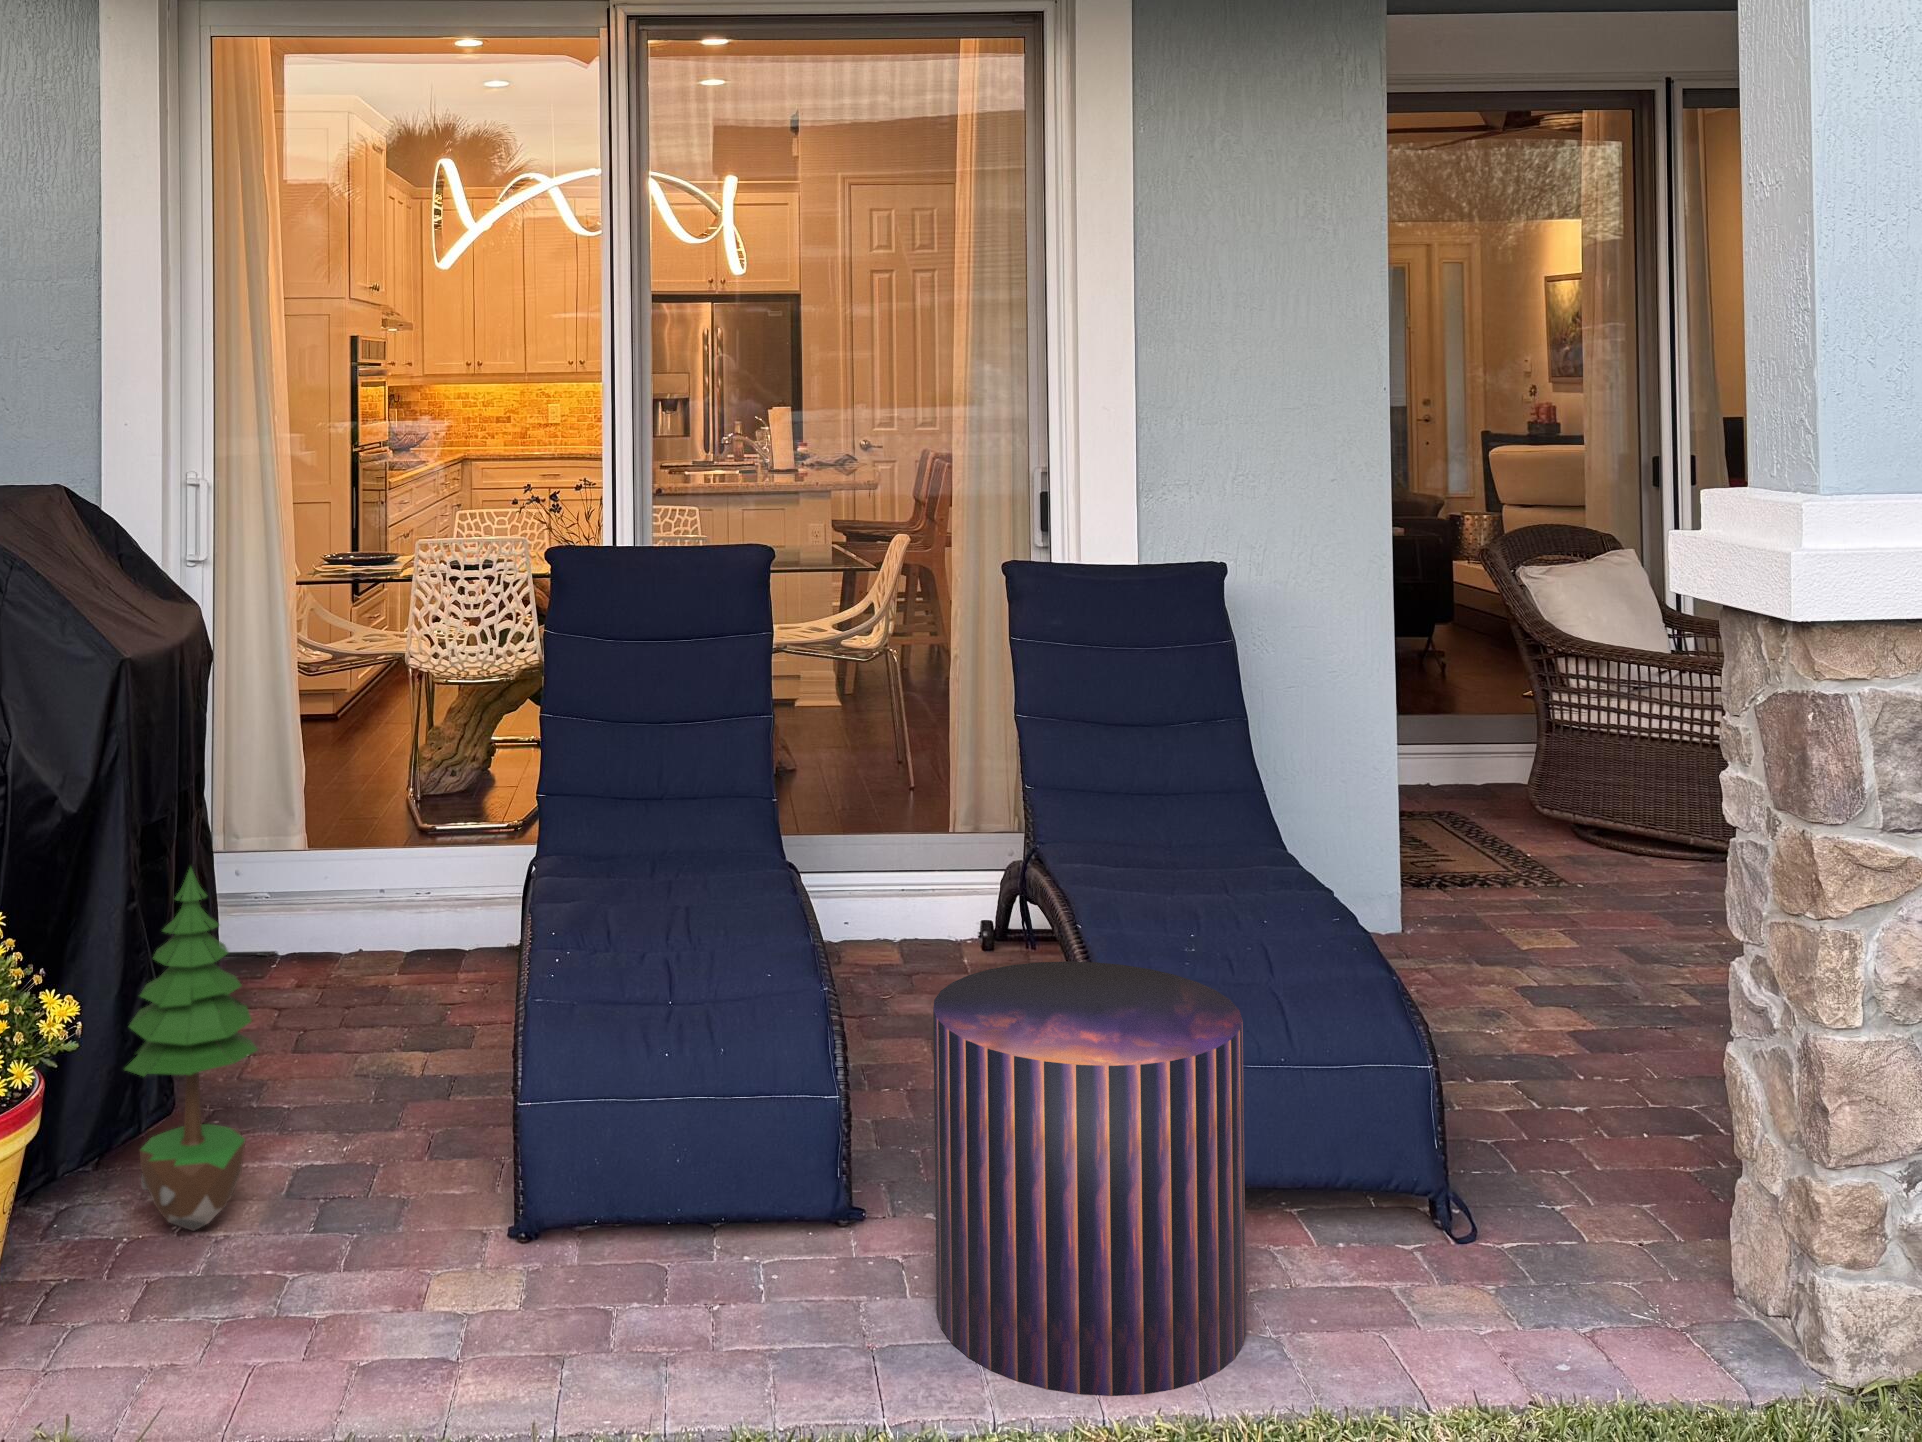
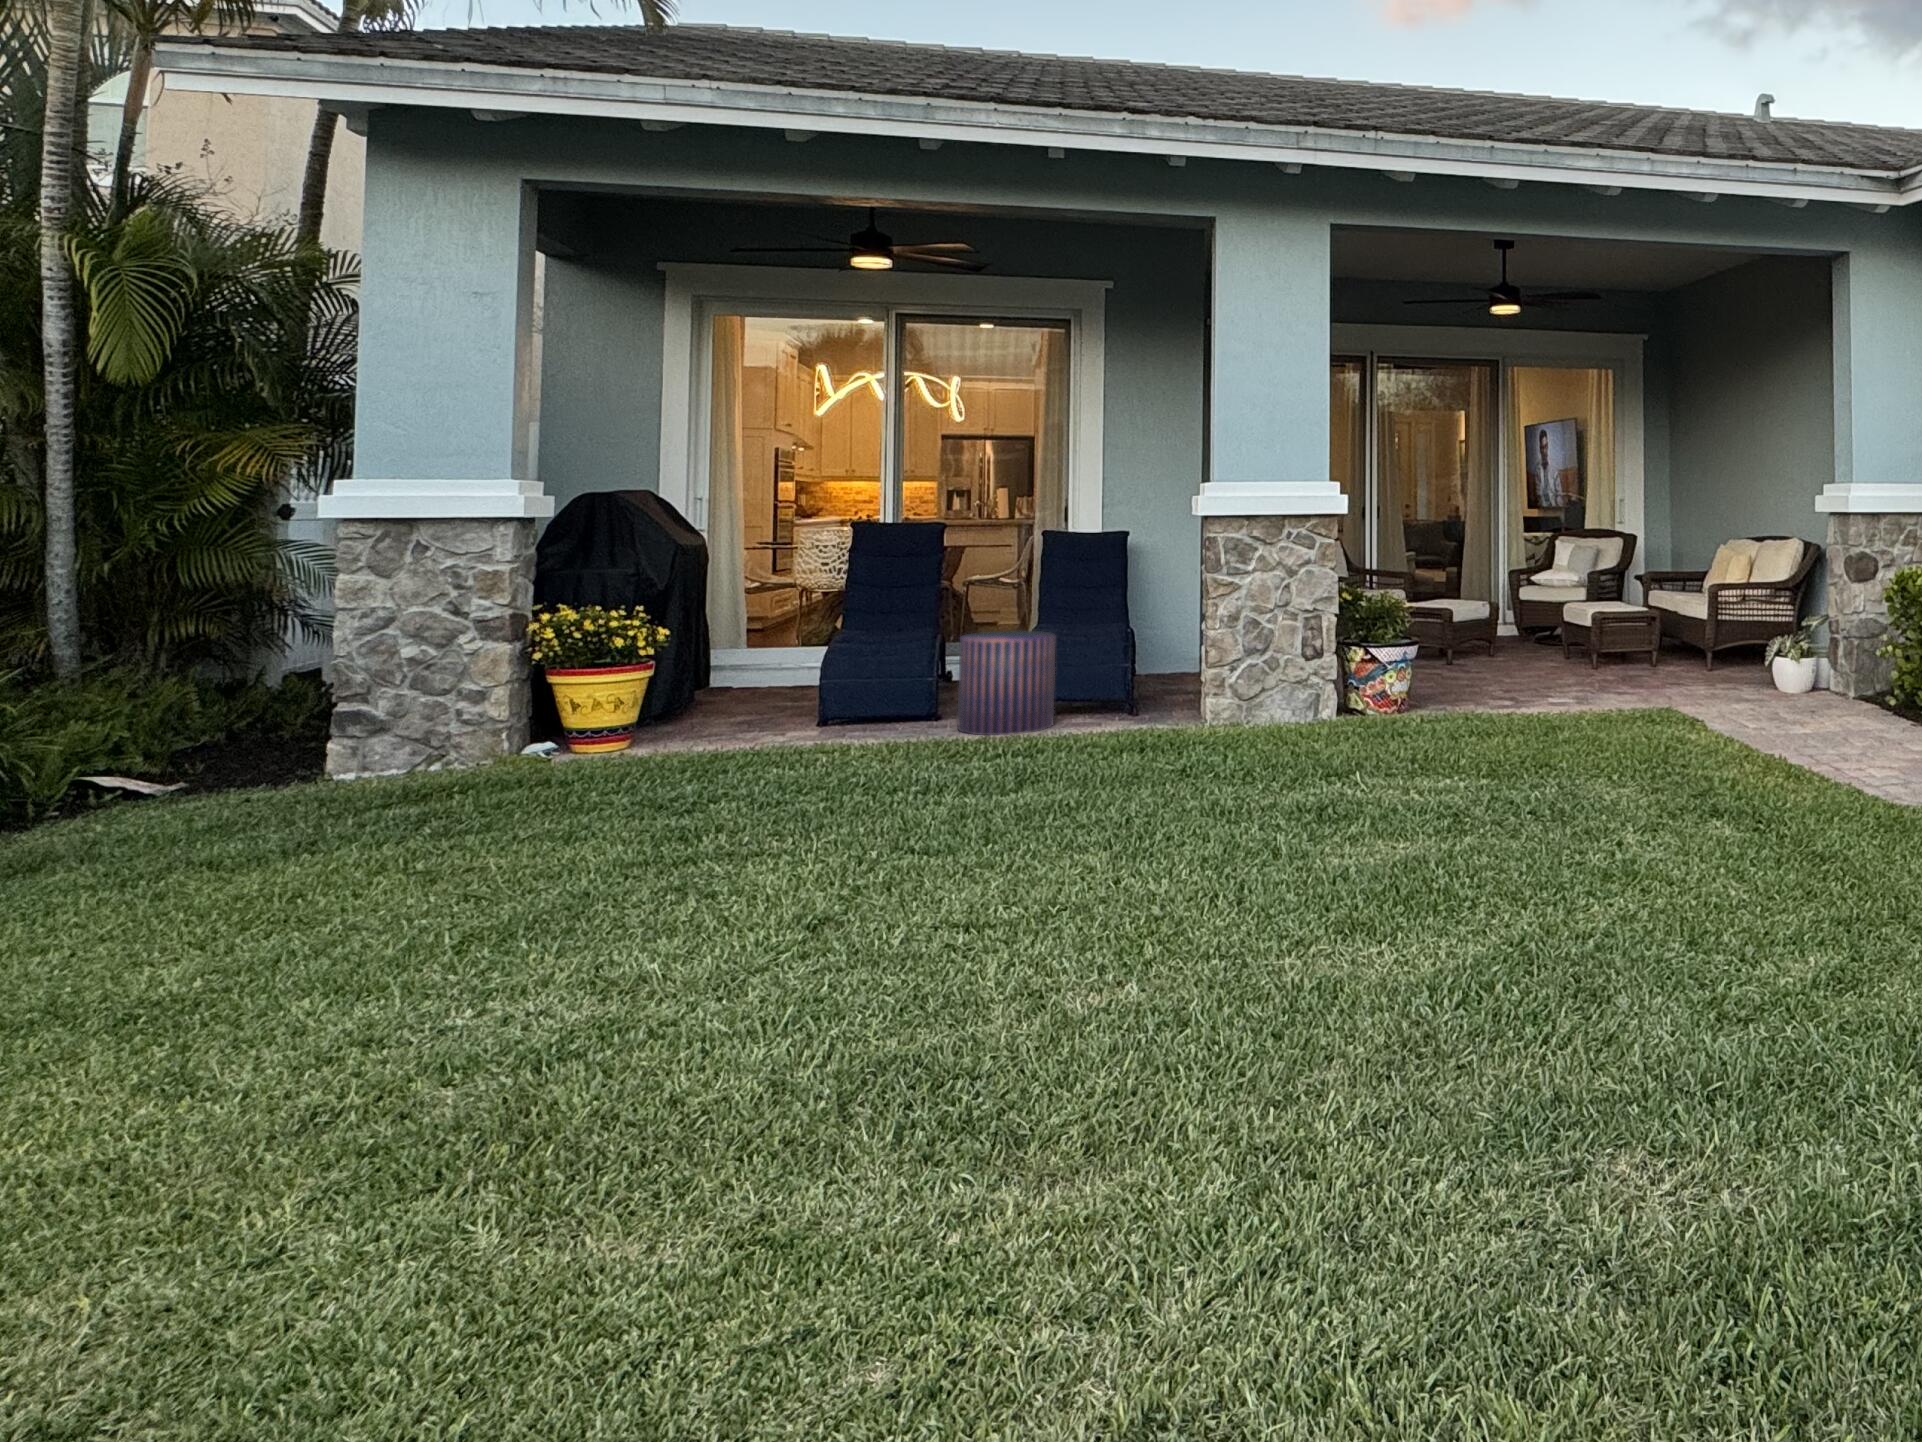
potted tree: present [125,867,257,1231] -> none [680,606,731,728]

